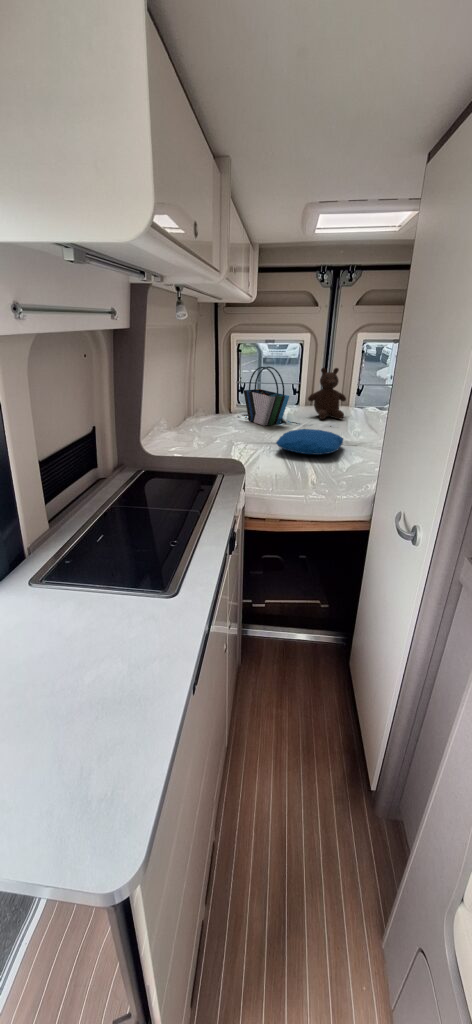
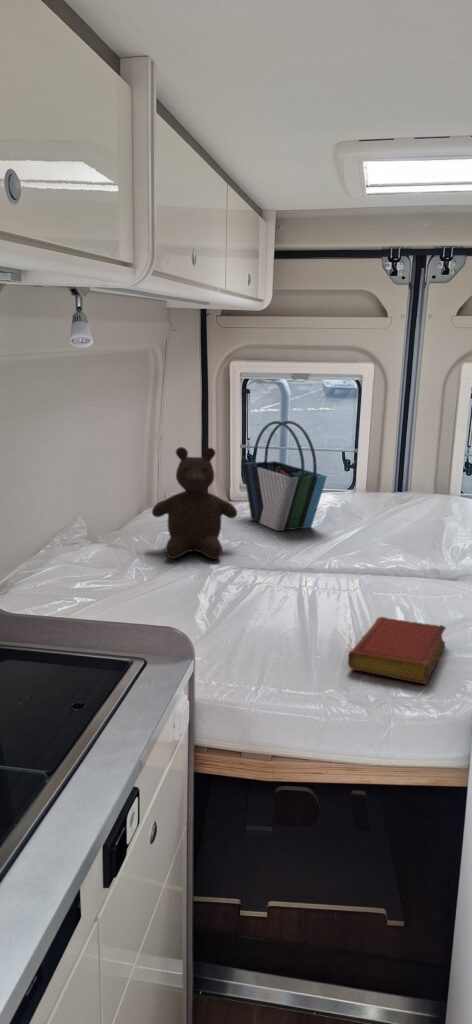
teddy bear: present [308,368,346,419] -> present [152,447,237,559]
pillow: present [276,429,343,455] -> none [286,544,428,601]
book: none [312,460,355,486] -> present [348,617,446,684]

